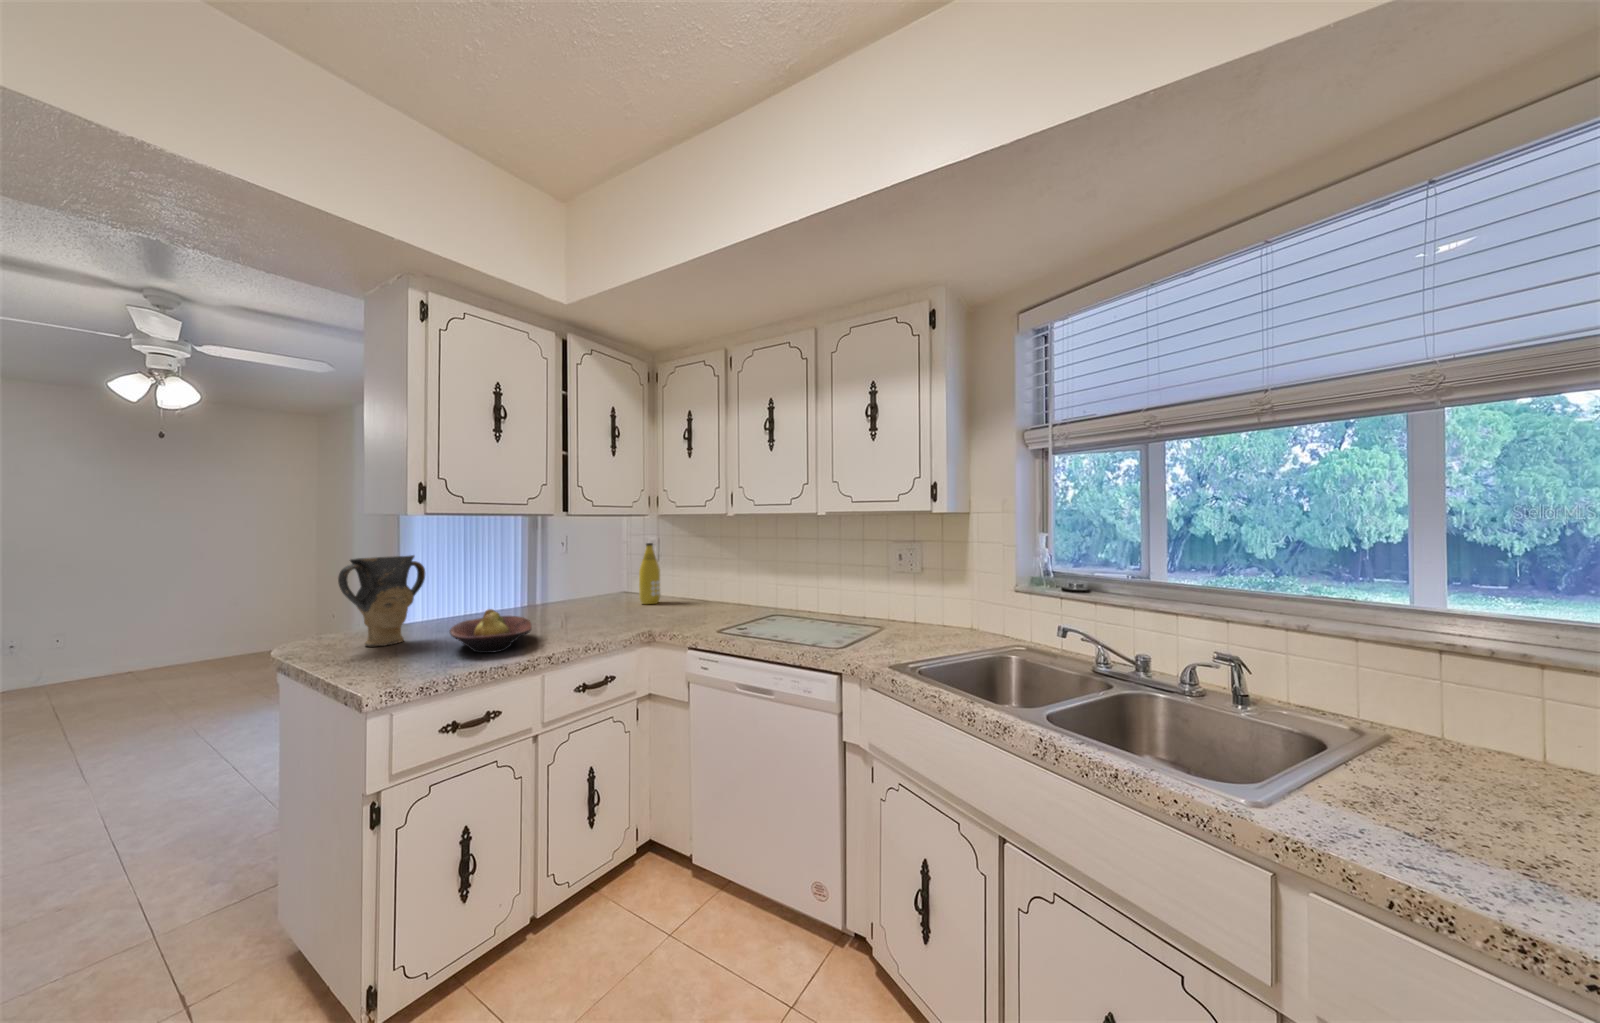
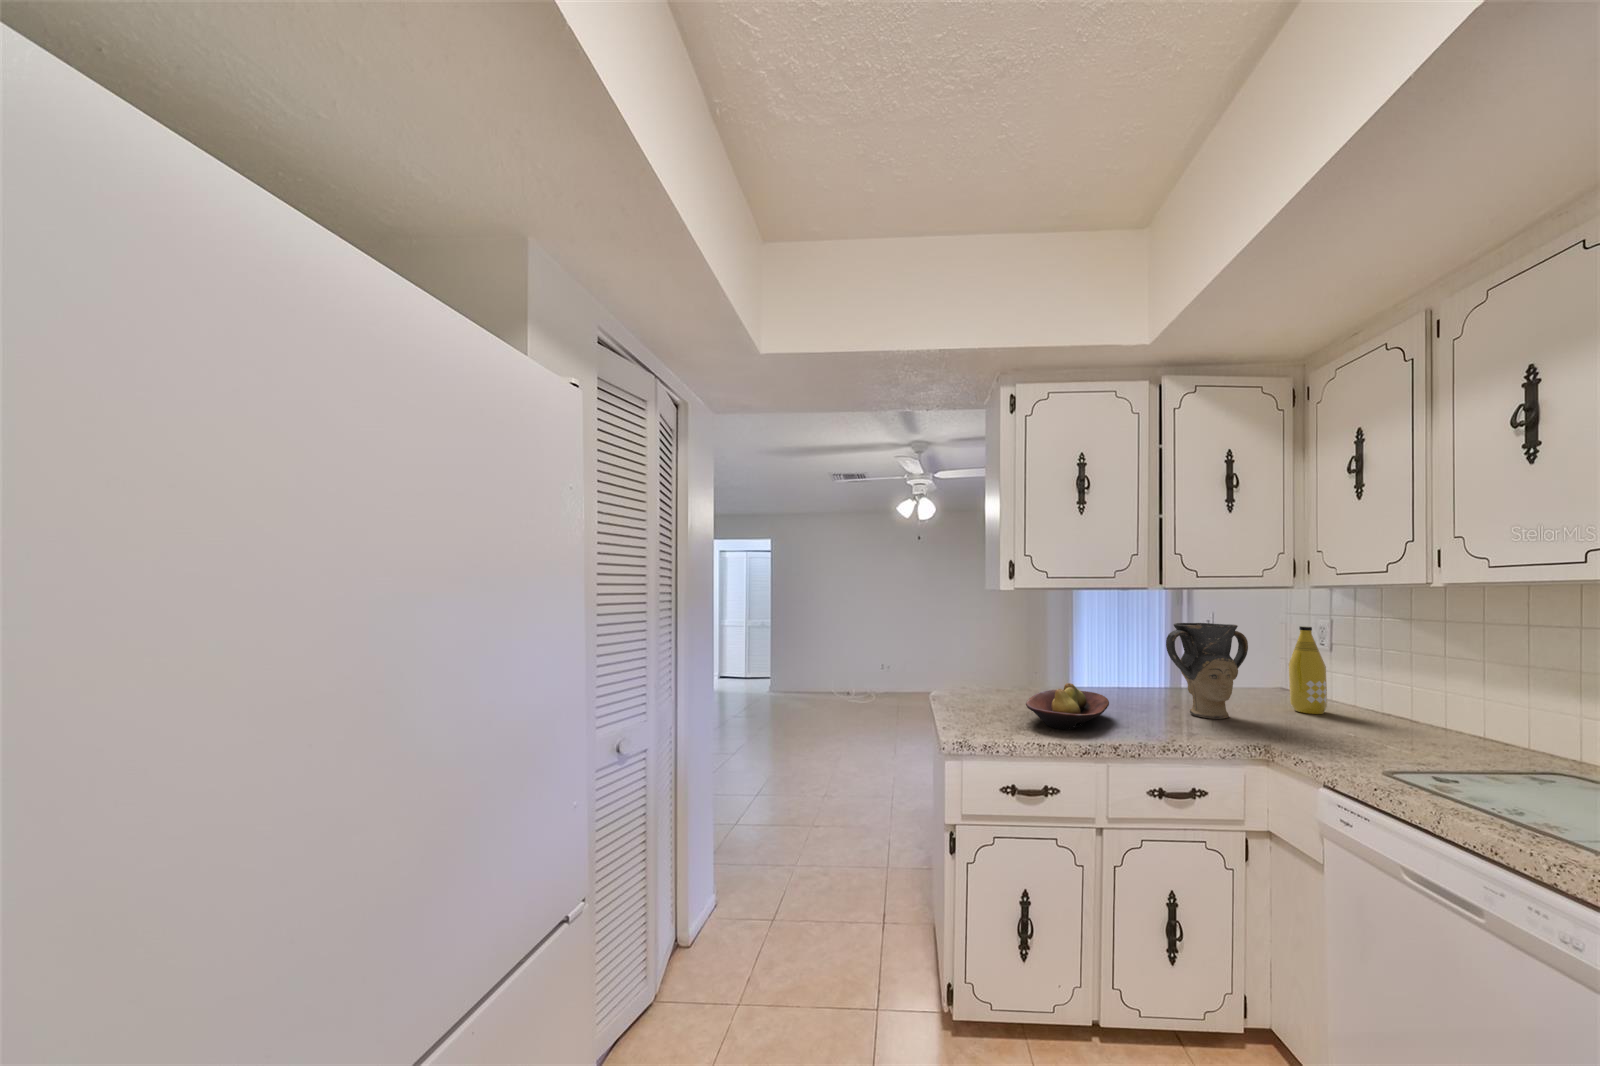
vase: present [338,555,425,646] -> present [1166,623,1248,719]

